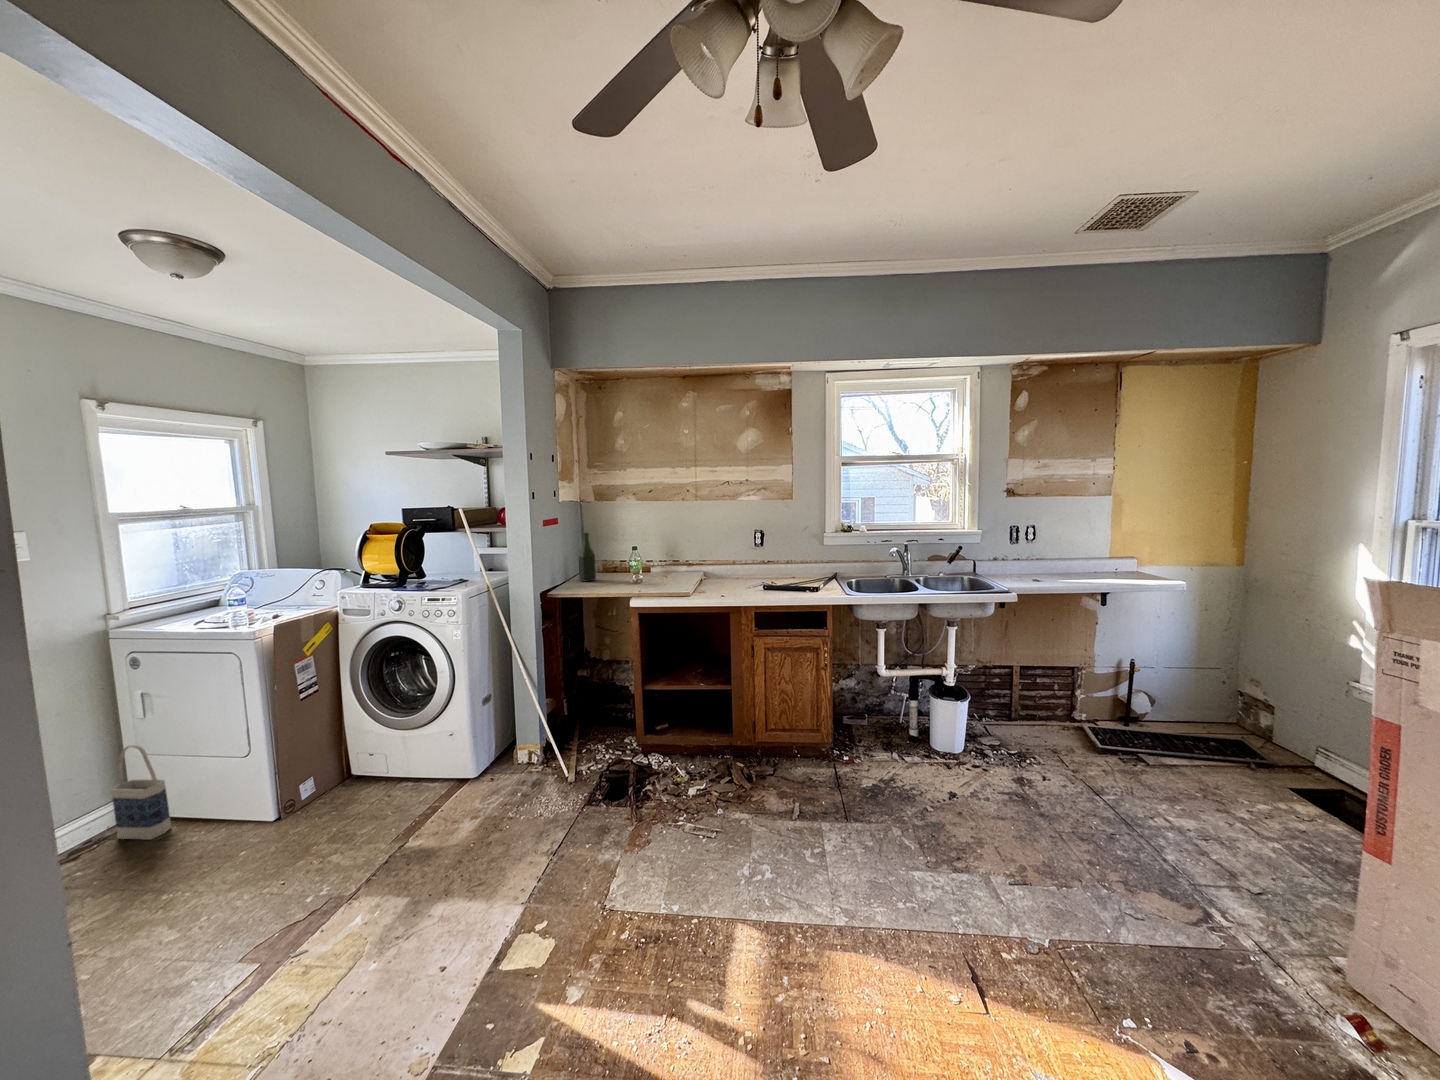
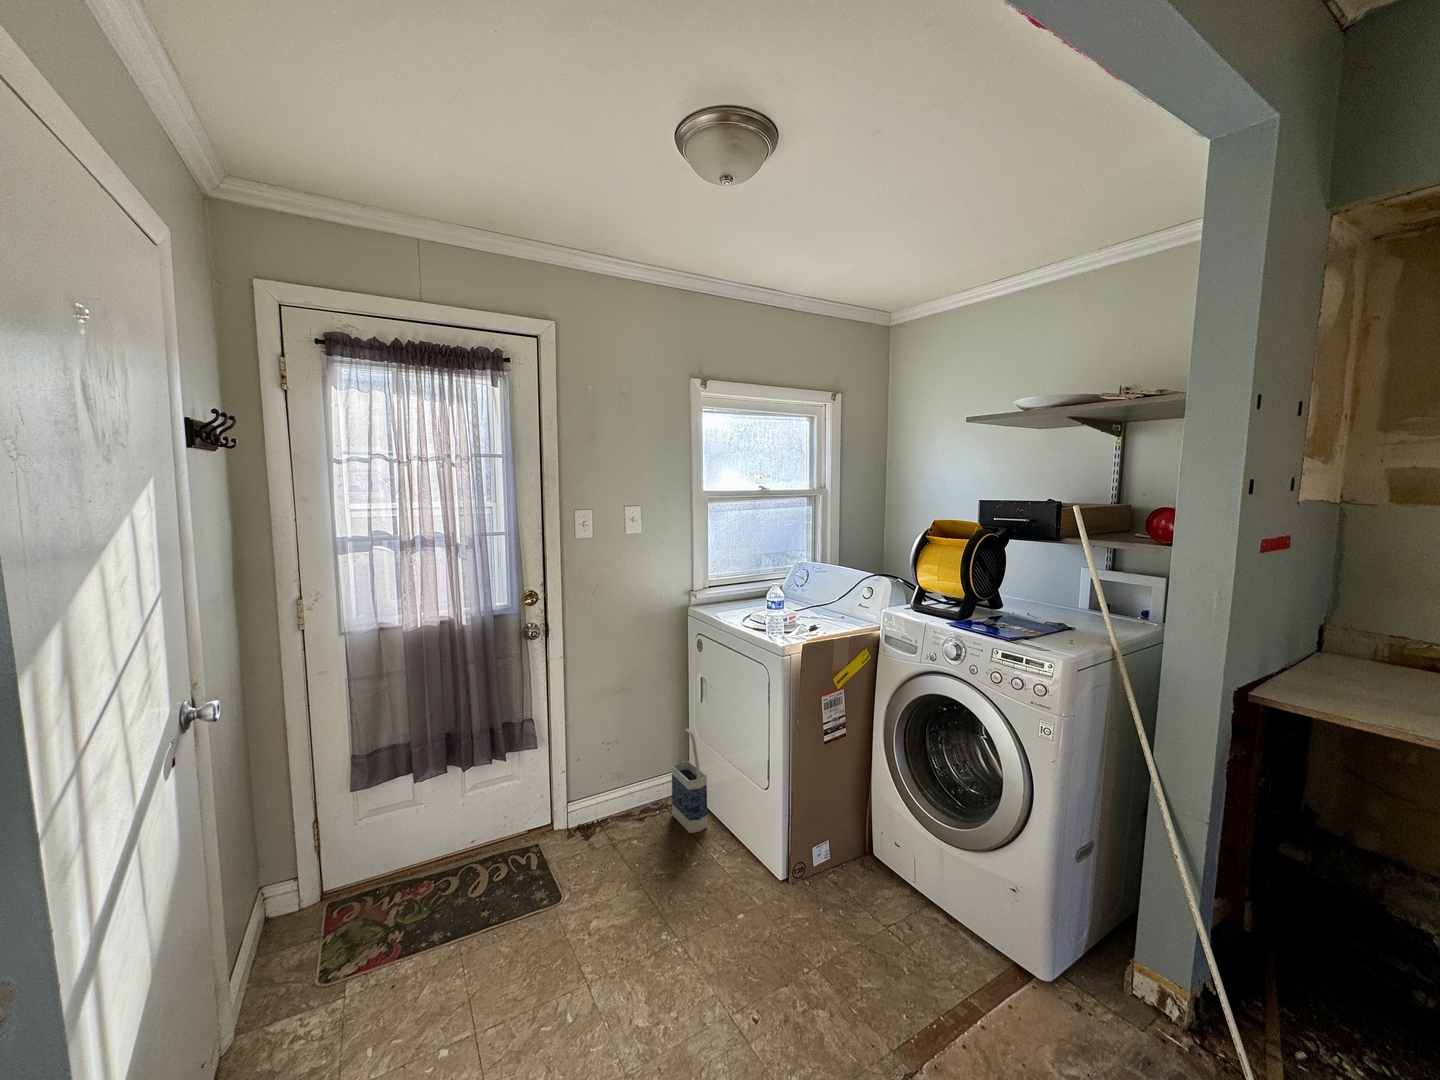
bottle: present [578,533,596,582] -> none [1332,573,1393,685]

